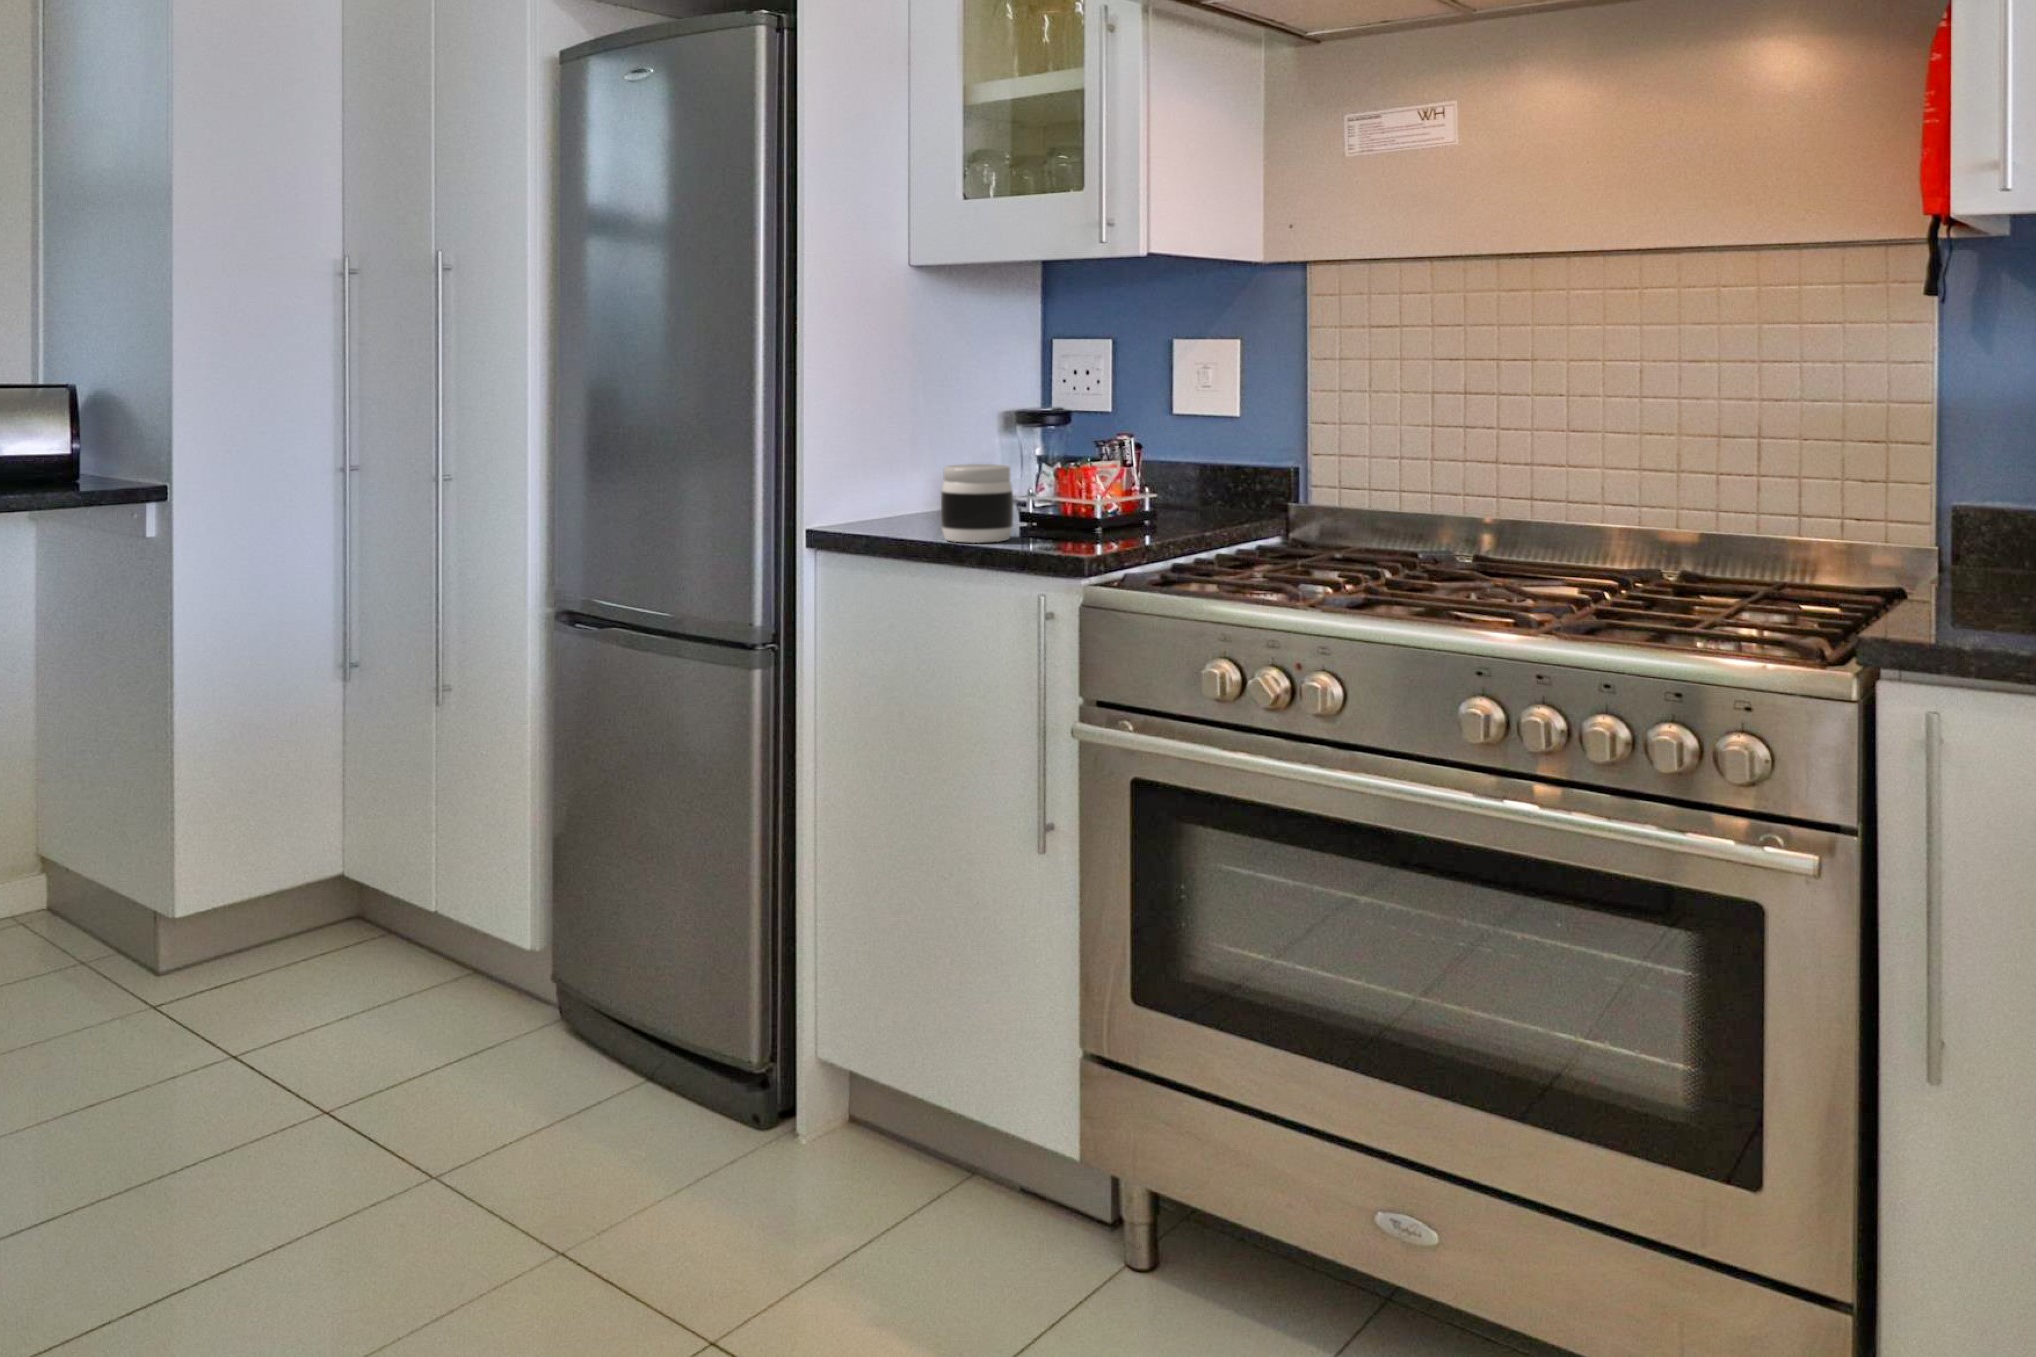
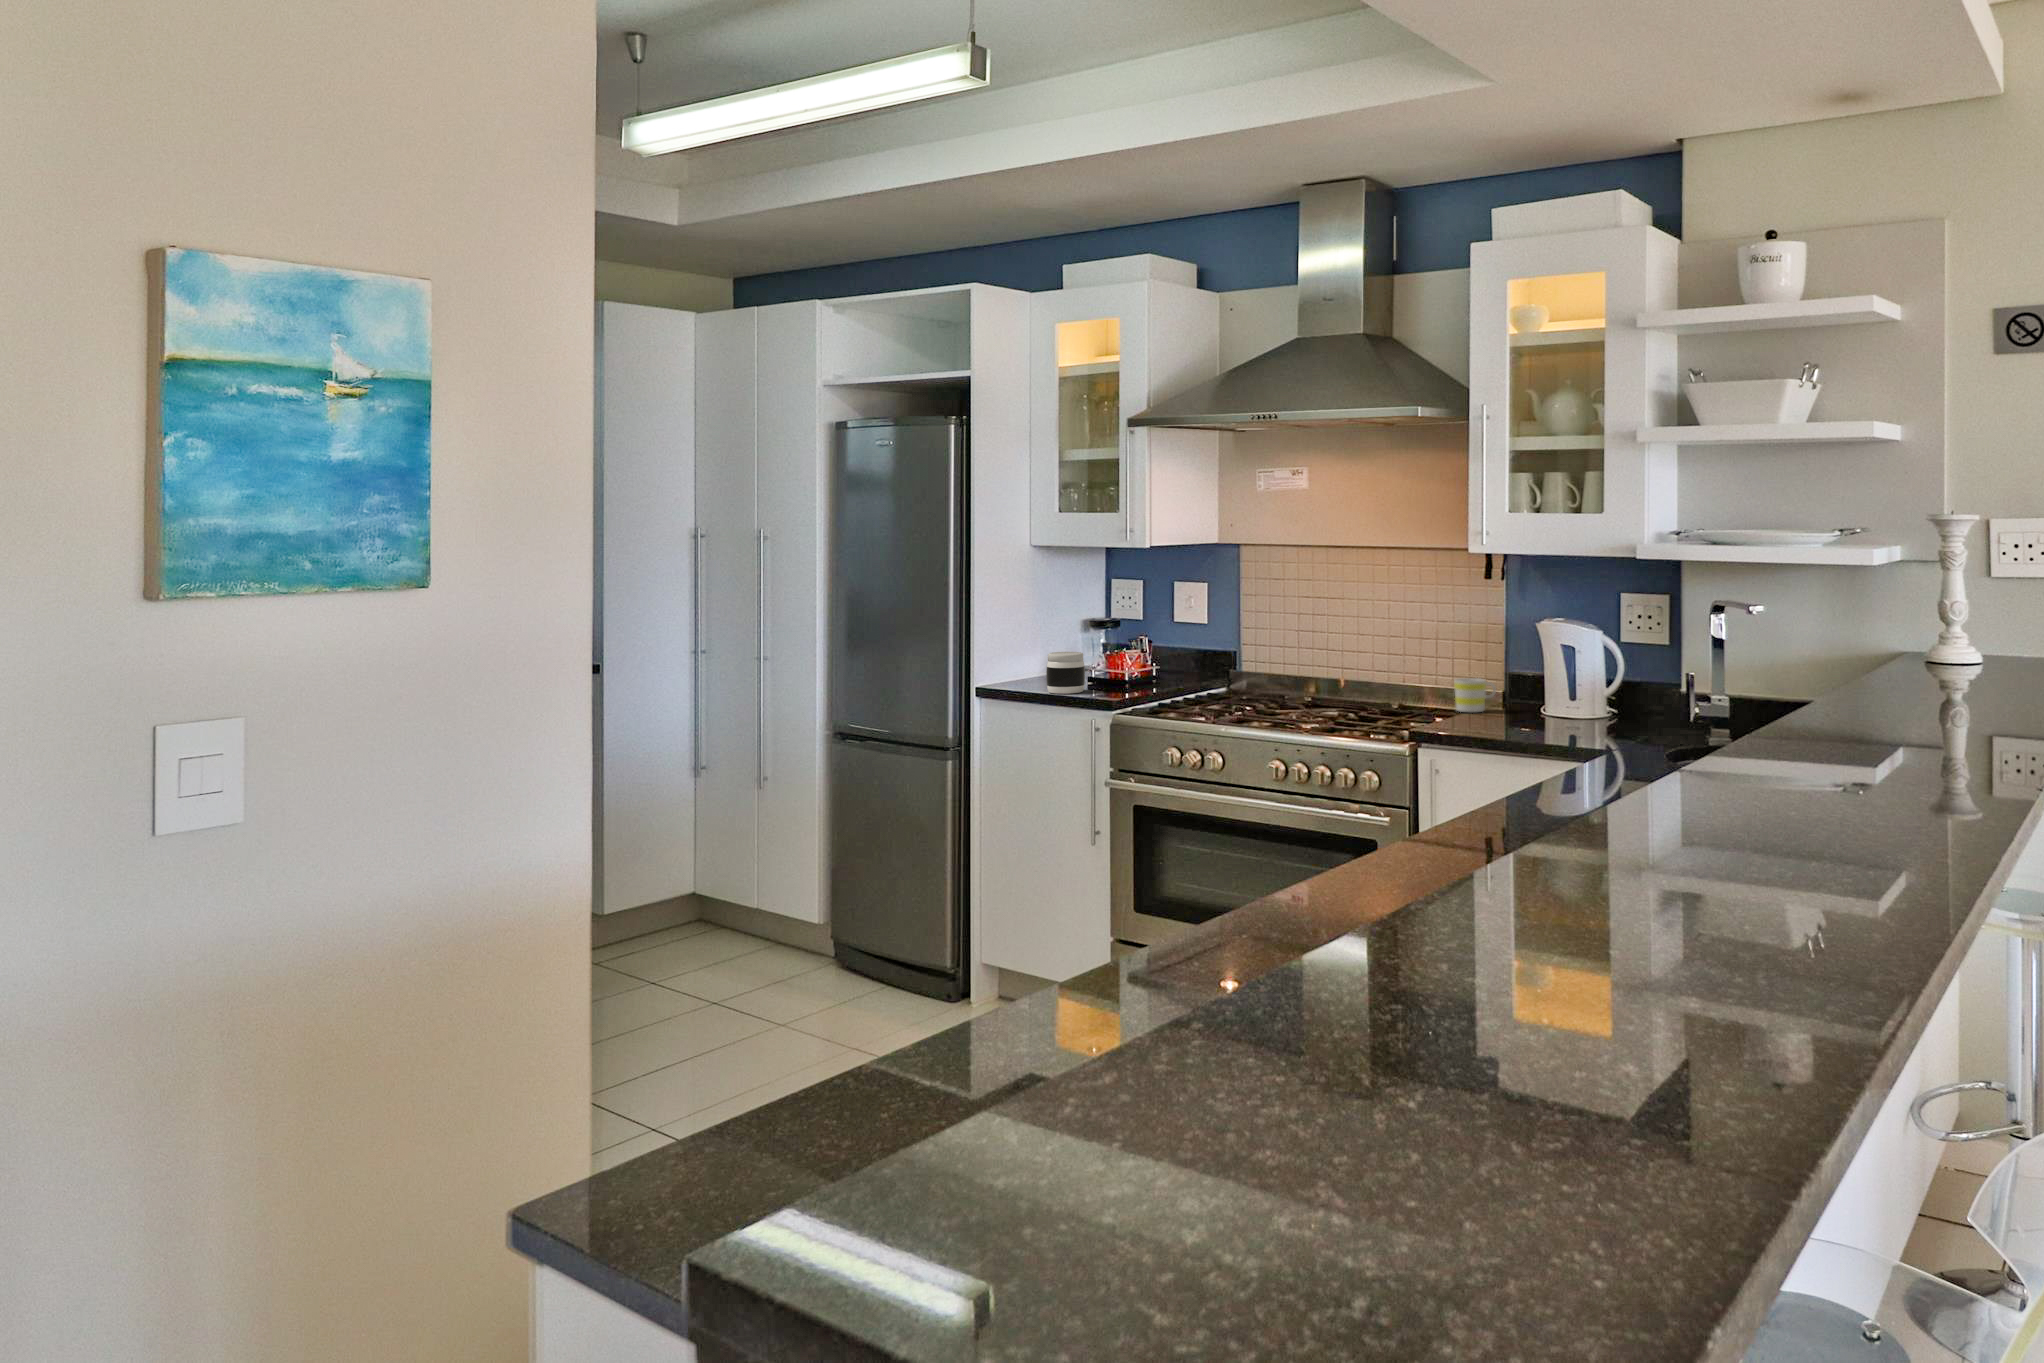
mug: none [1846,515,1945,591] -> present [1454,678,1496,712]

